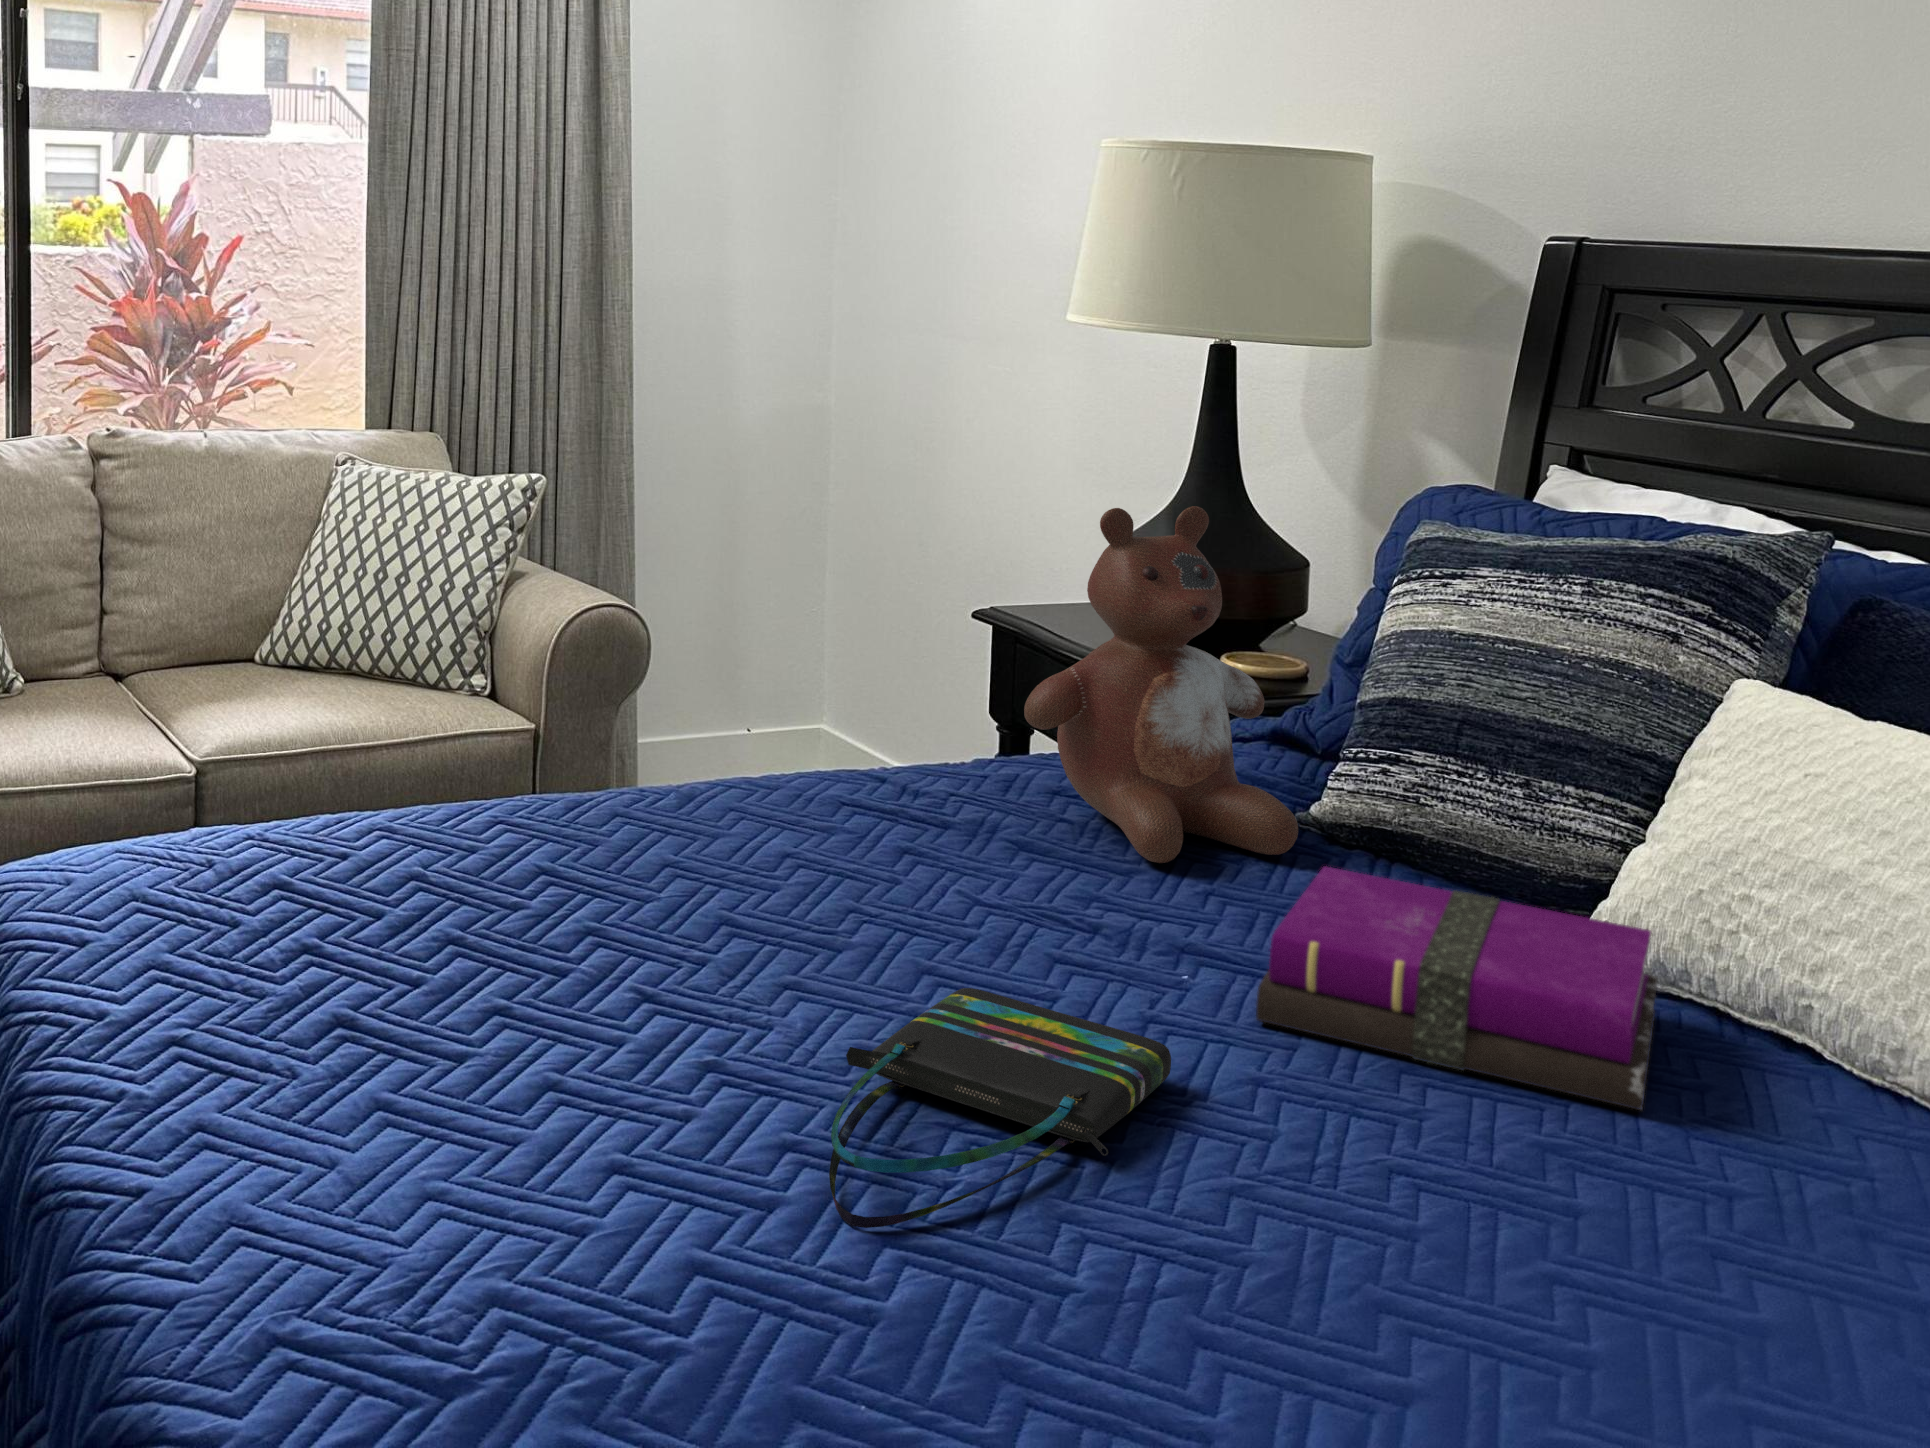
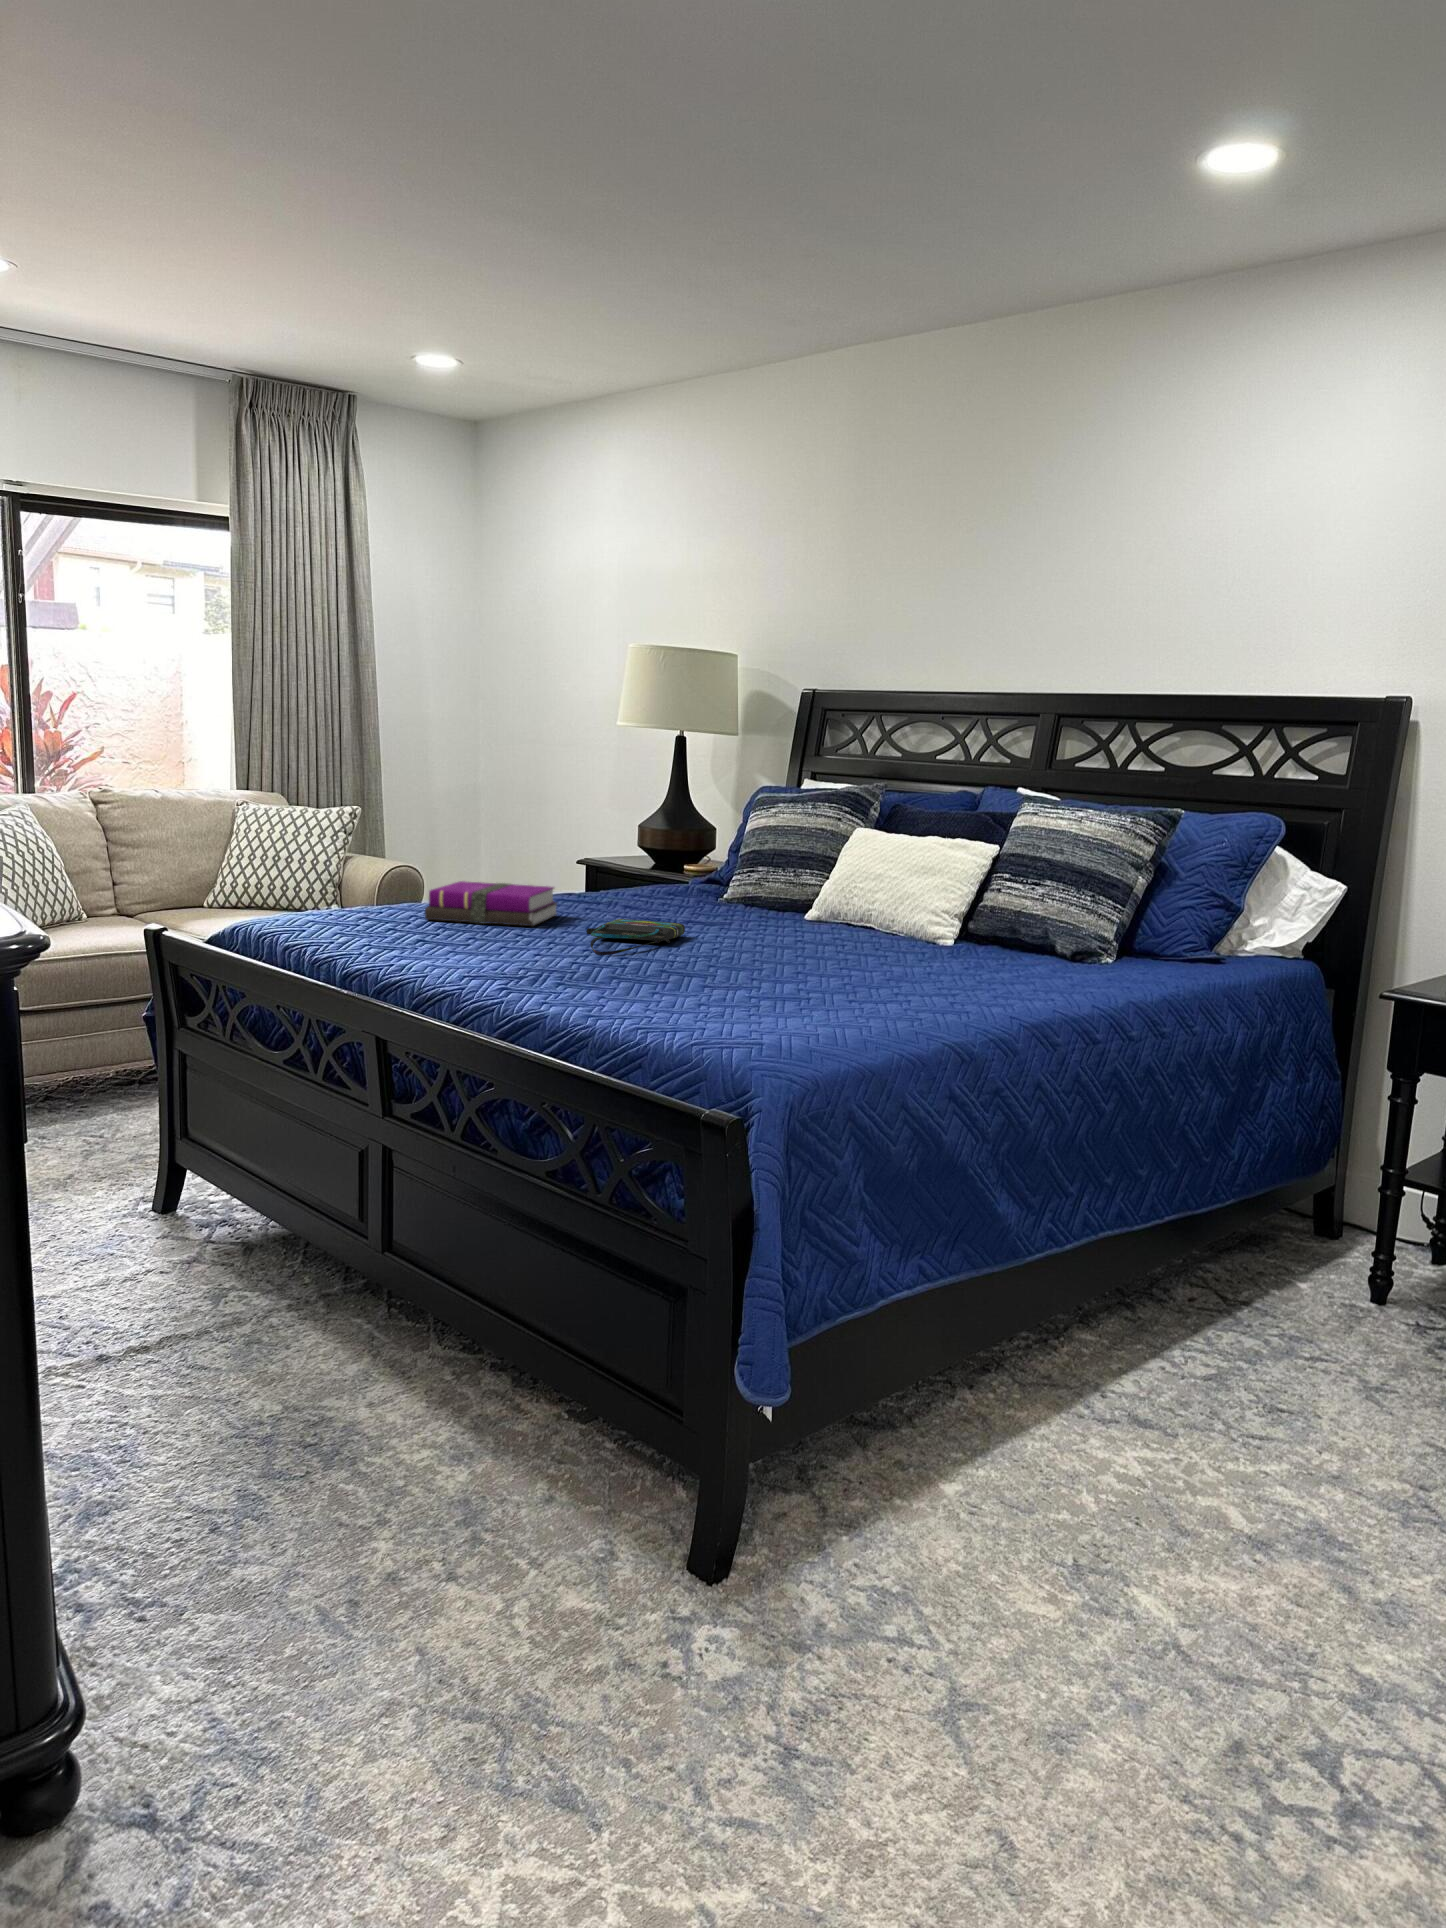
stuffed bear: present [1024,506,1298,863] -> none [621,780,719,906]
notebook: present [1256,867,1658,1110] -> present [425,881,557,926]

